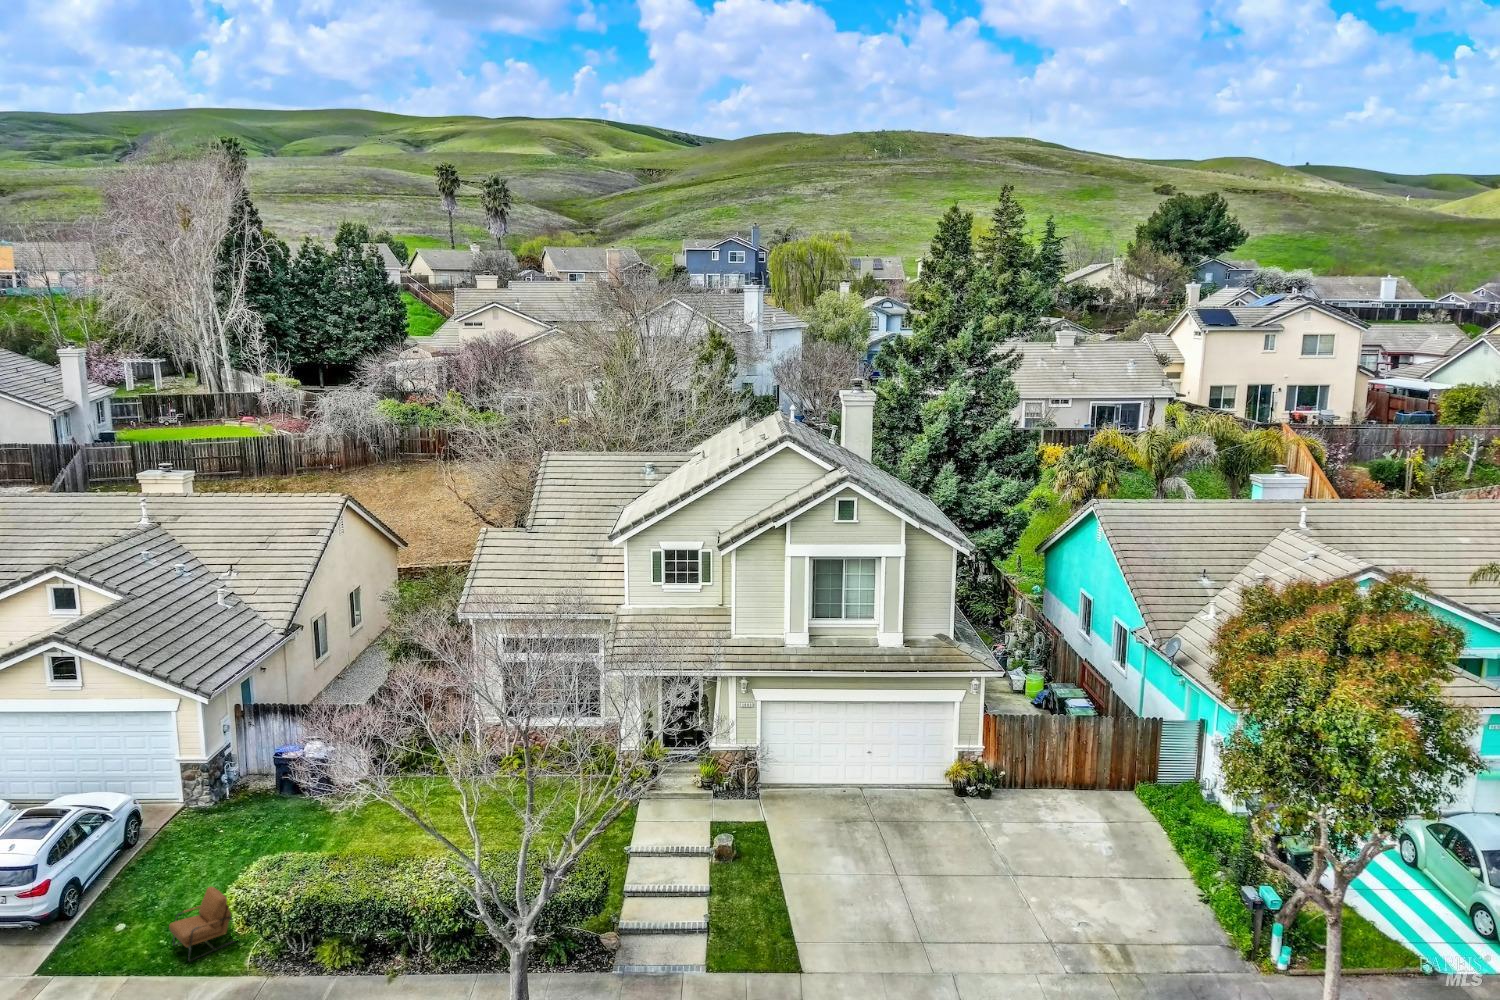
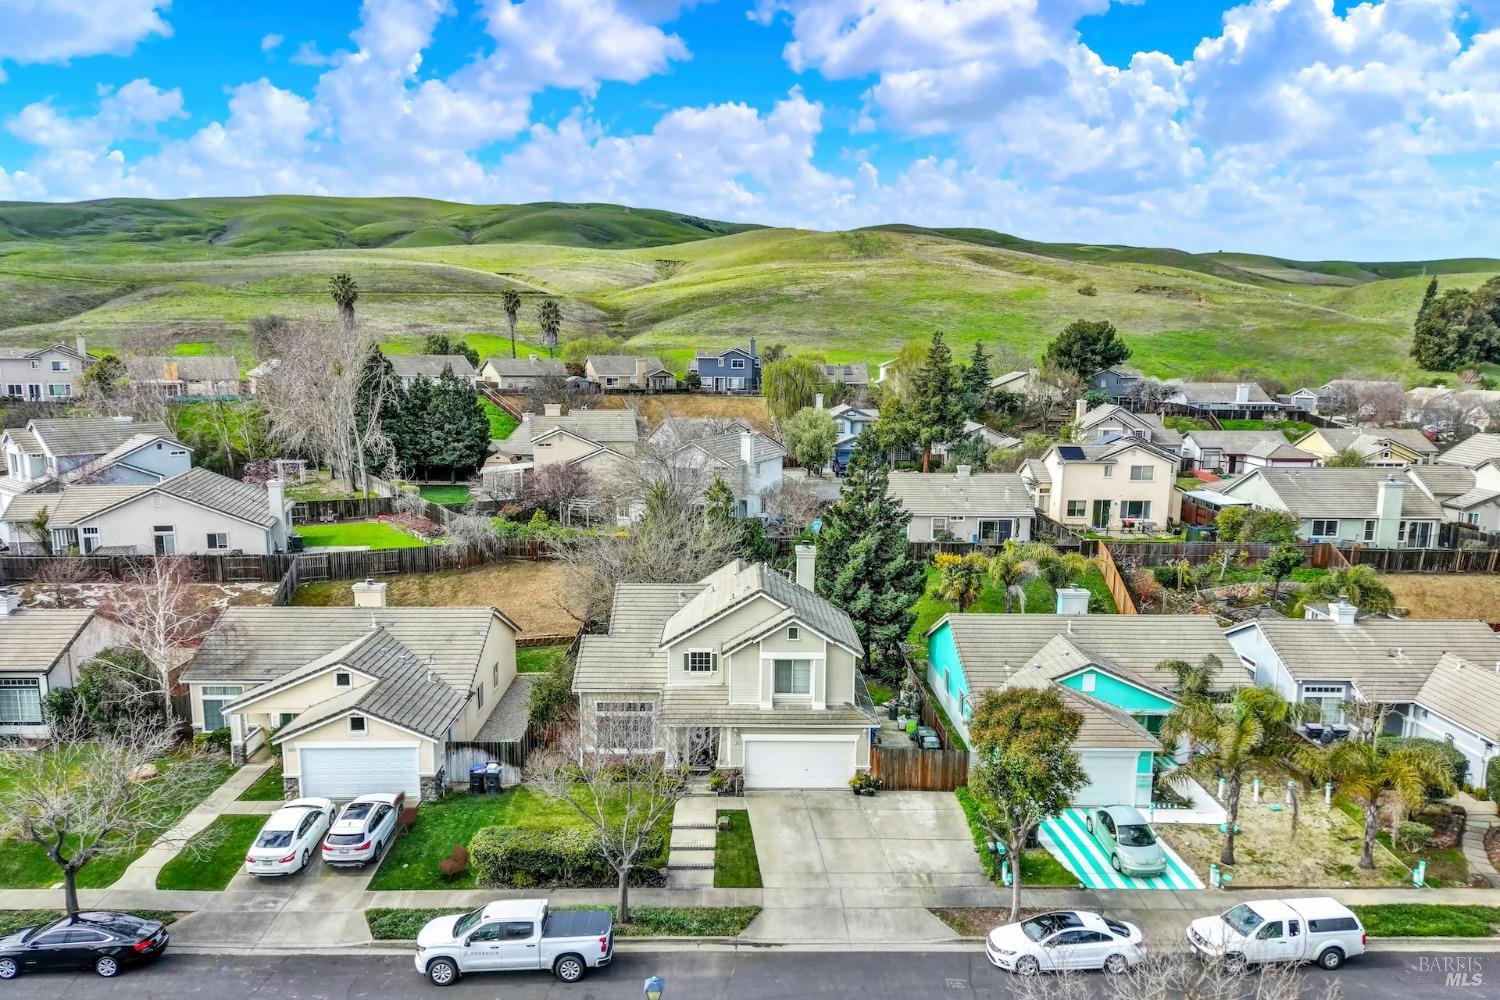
bench: none [110,788,173,869] -> present [393,791,420,836]

